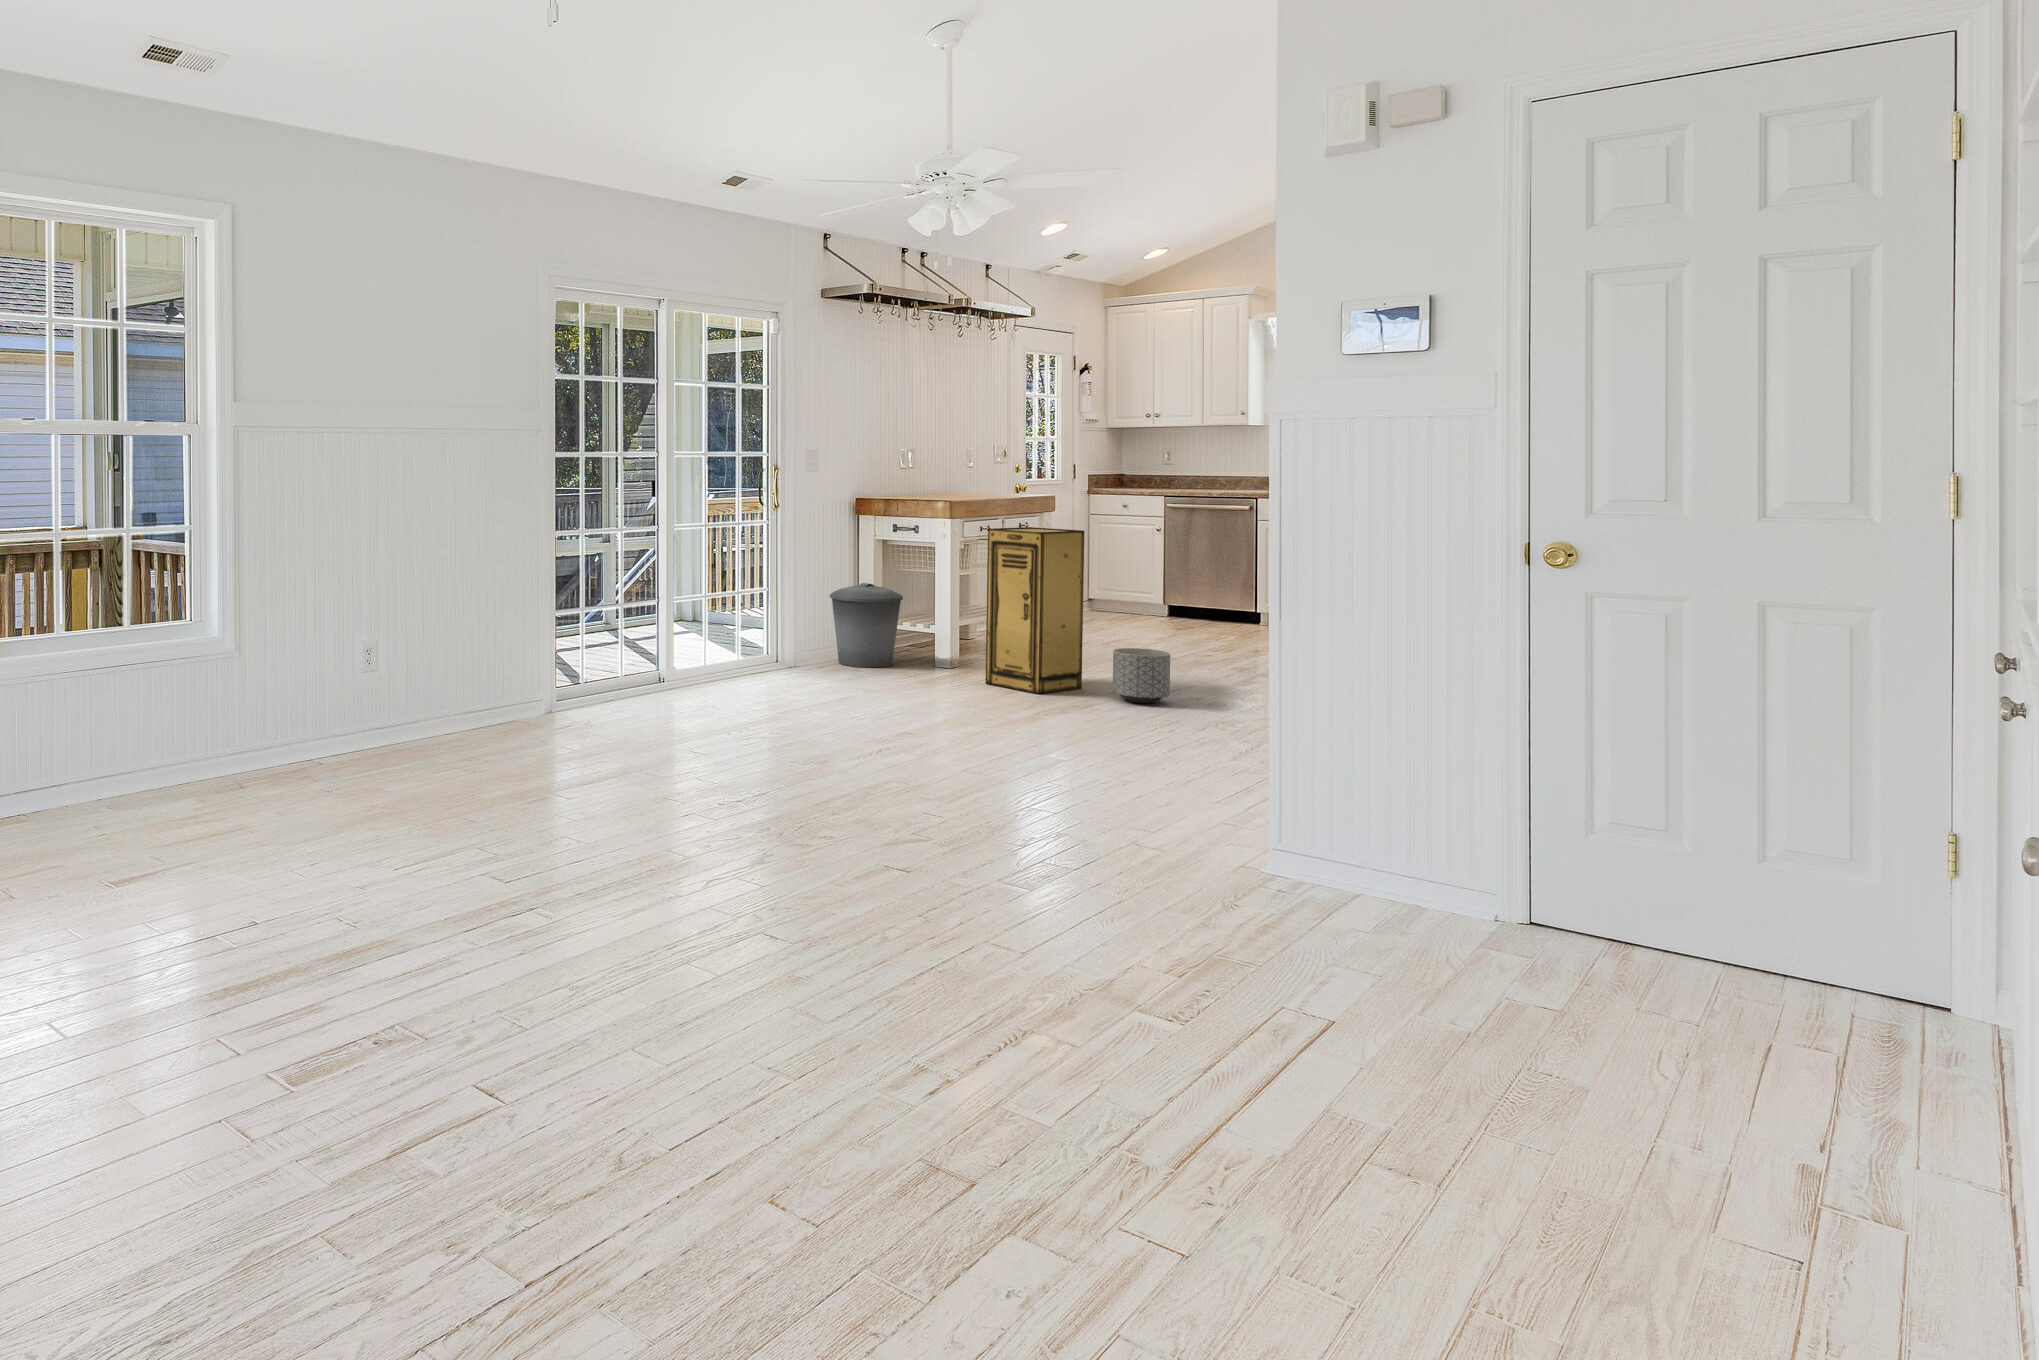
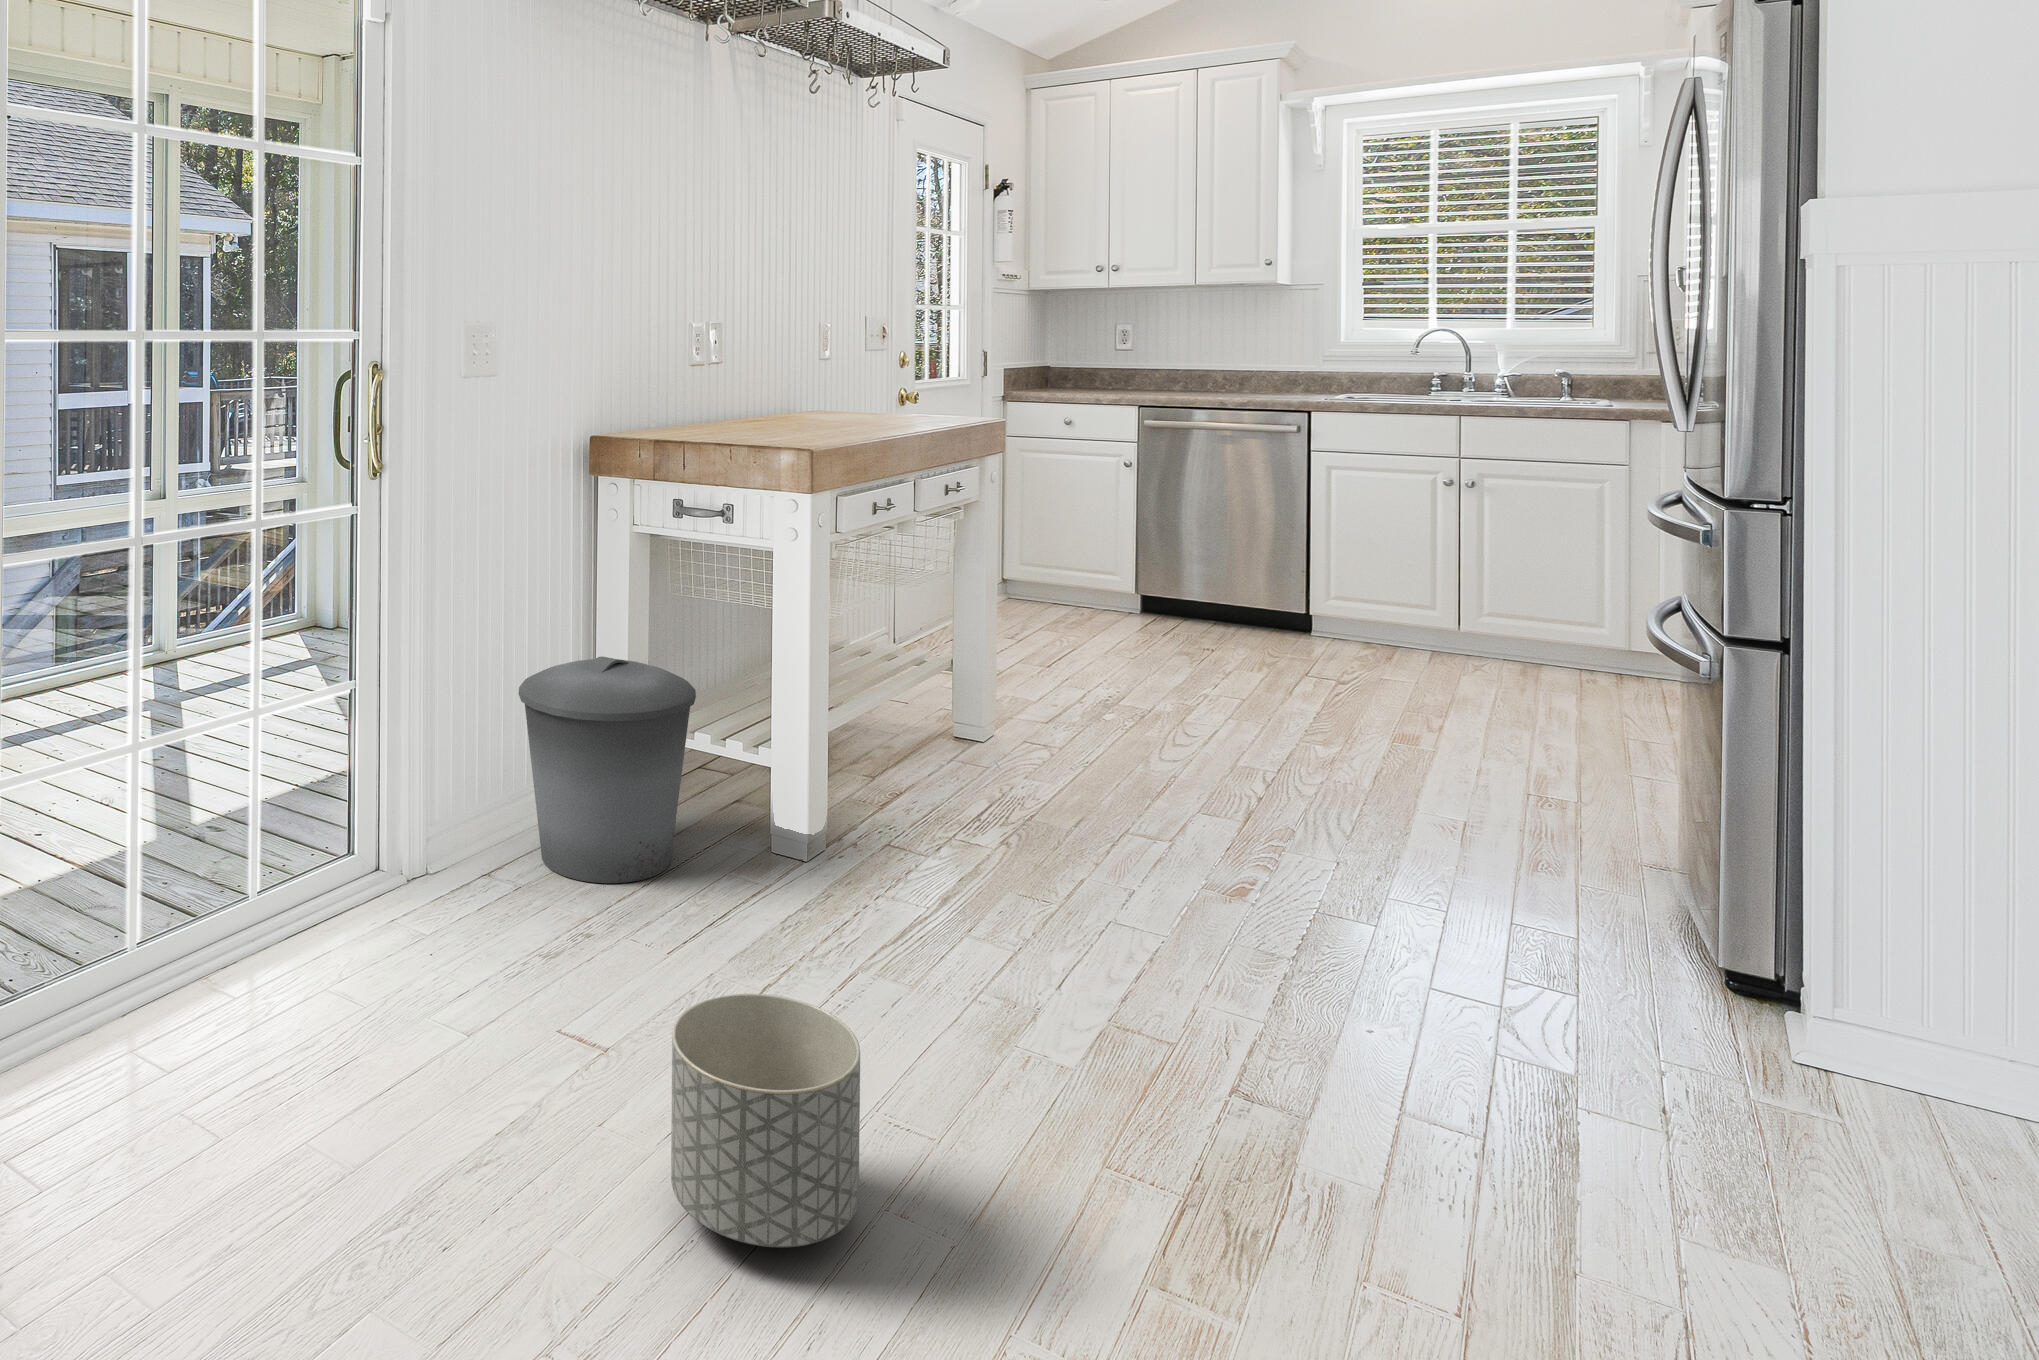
storage cabinet: present [986,527,1084,694] -> none [921,530,1190,1052]
planter: present [1113,648,1170,703] -> present [671,994,860,1248]

